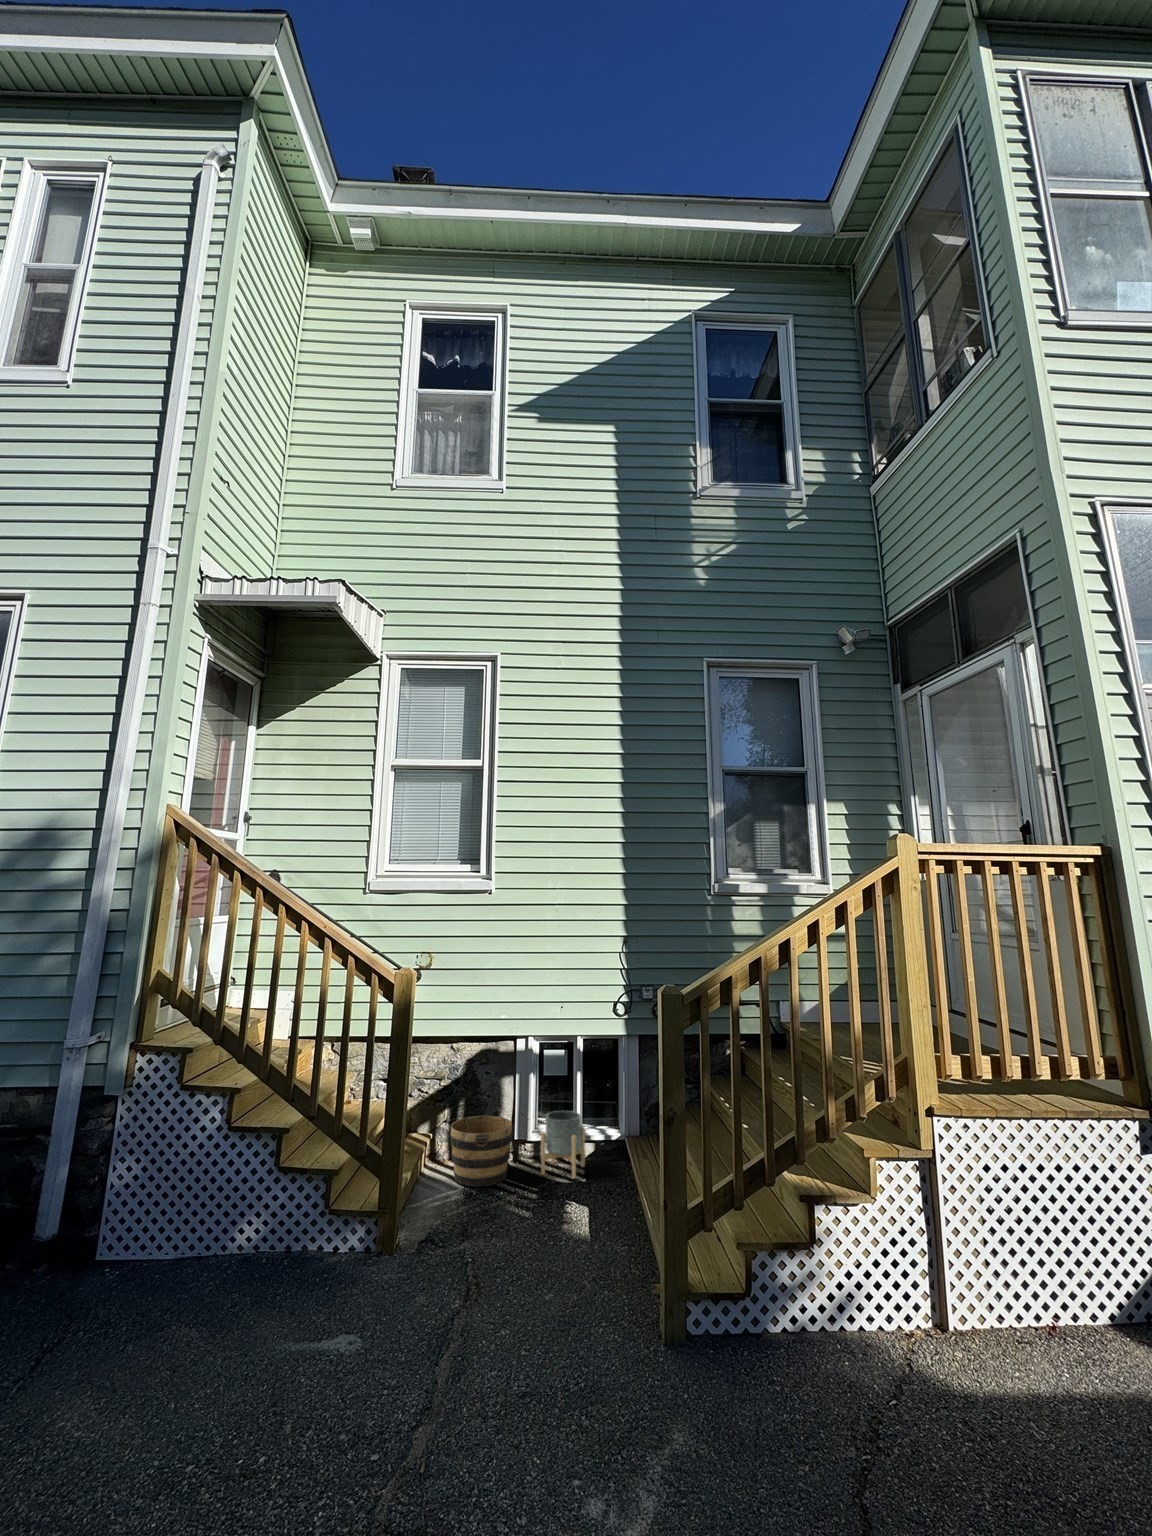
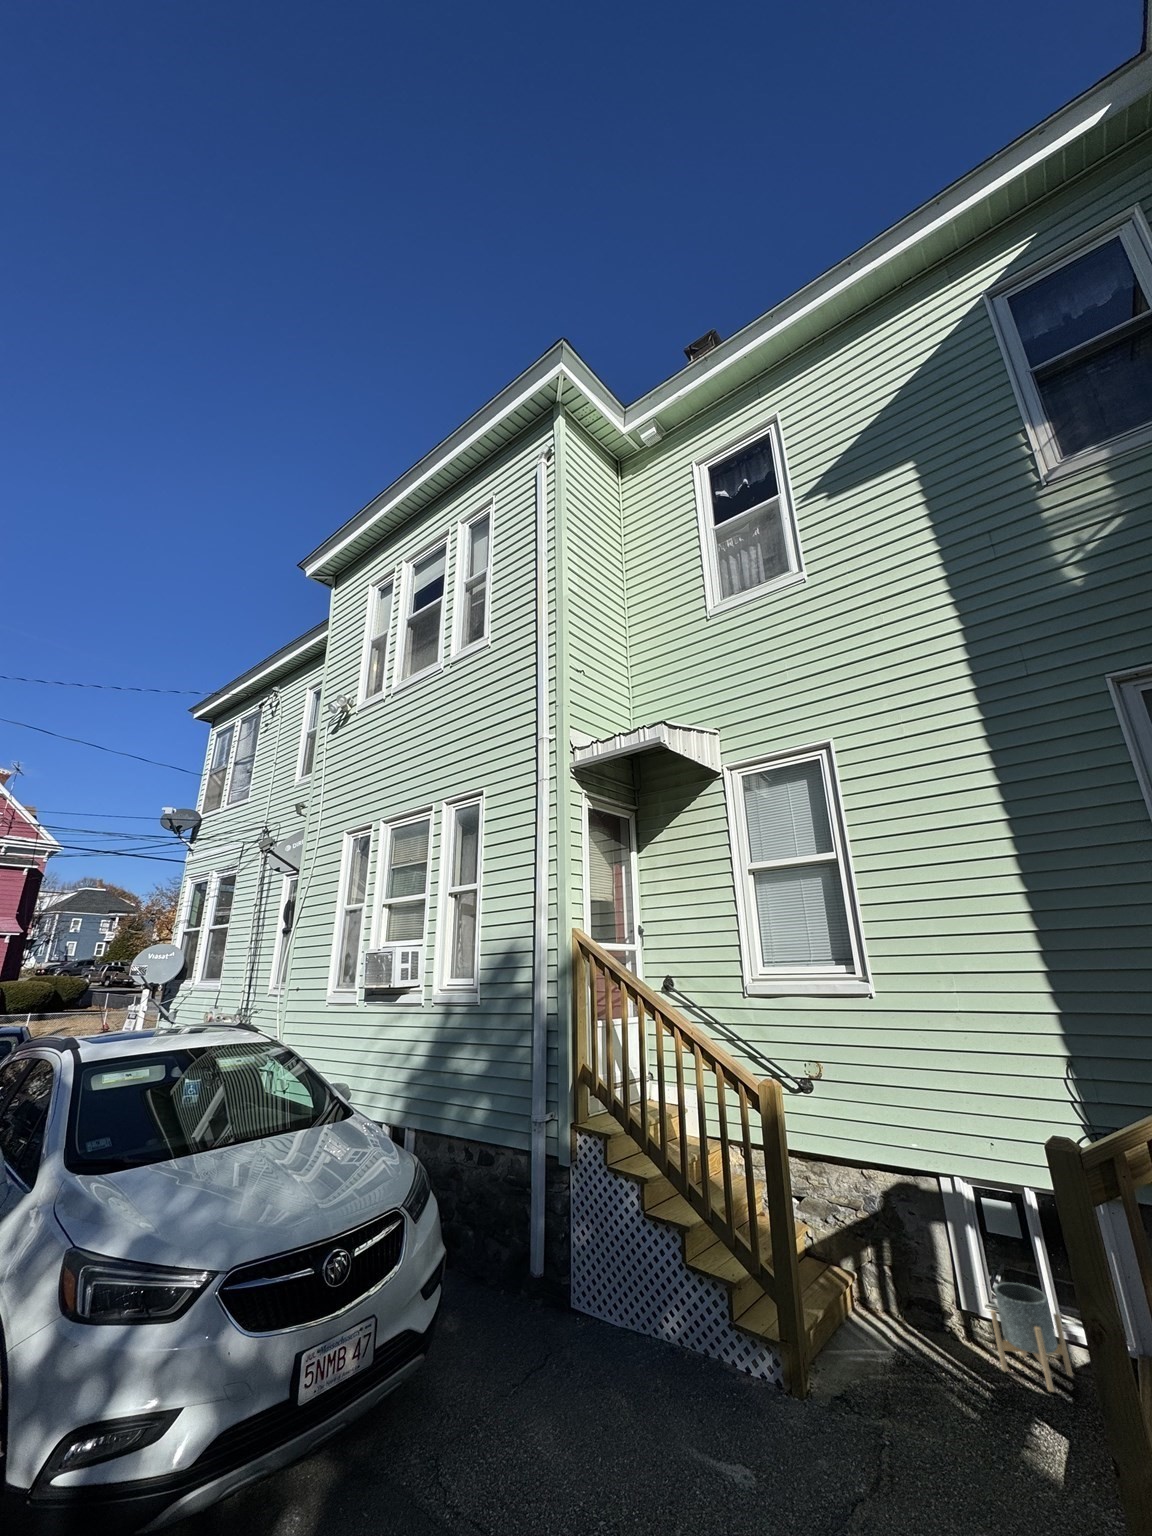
bucket: present [450,1116,512,1186] -> none [870,1264,953,1365]

